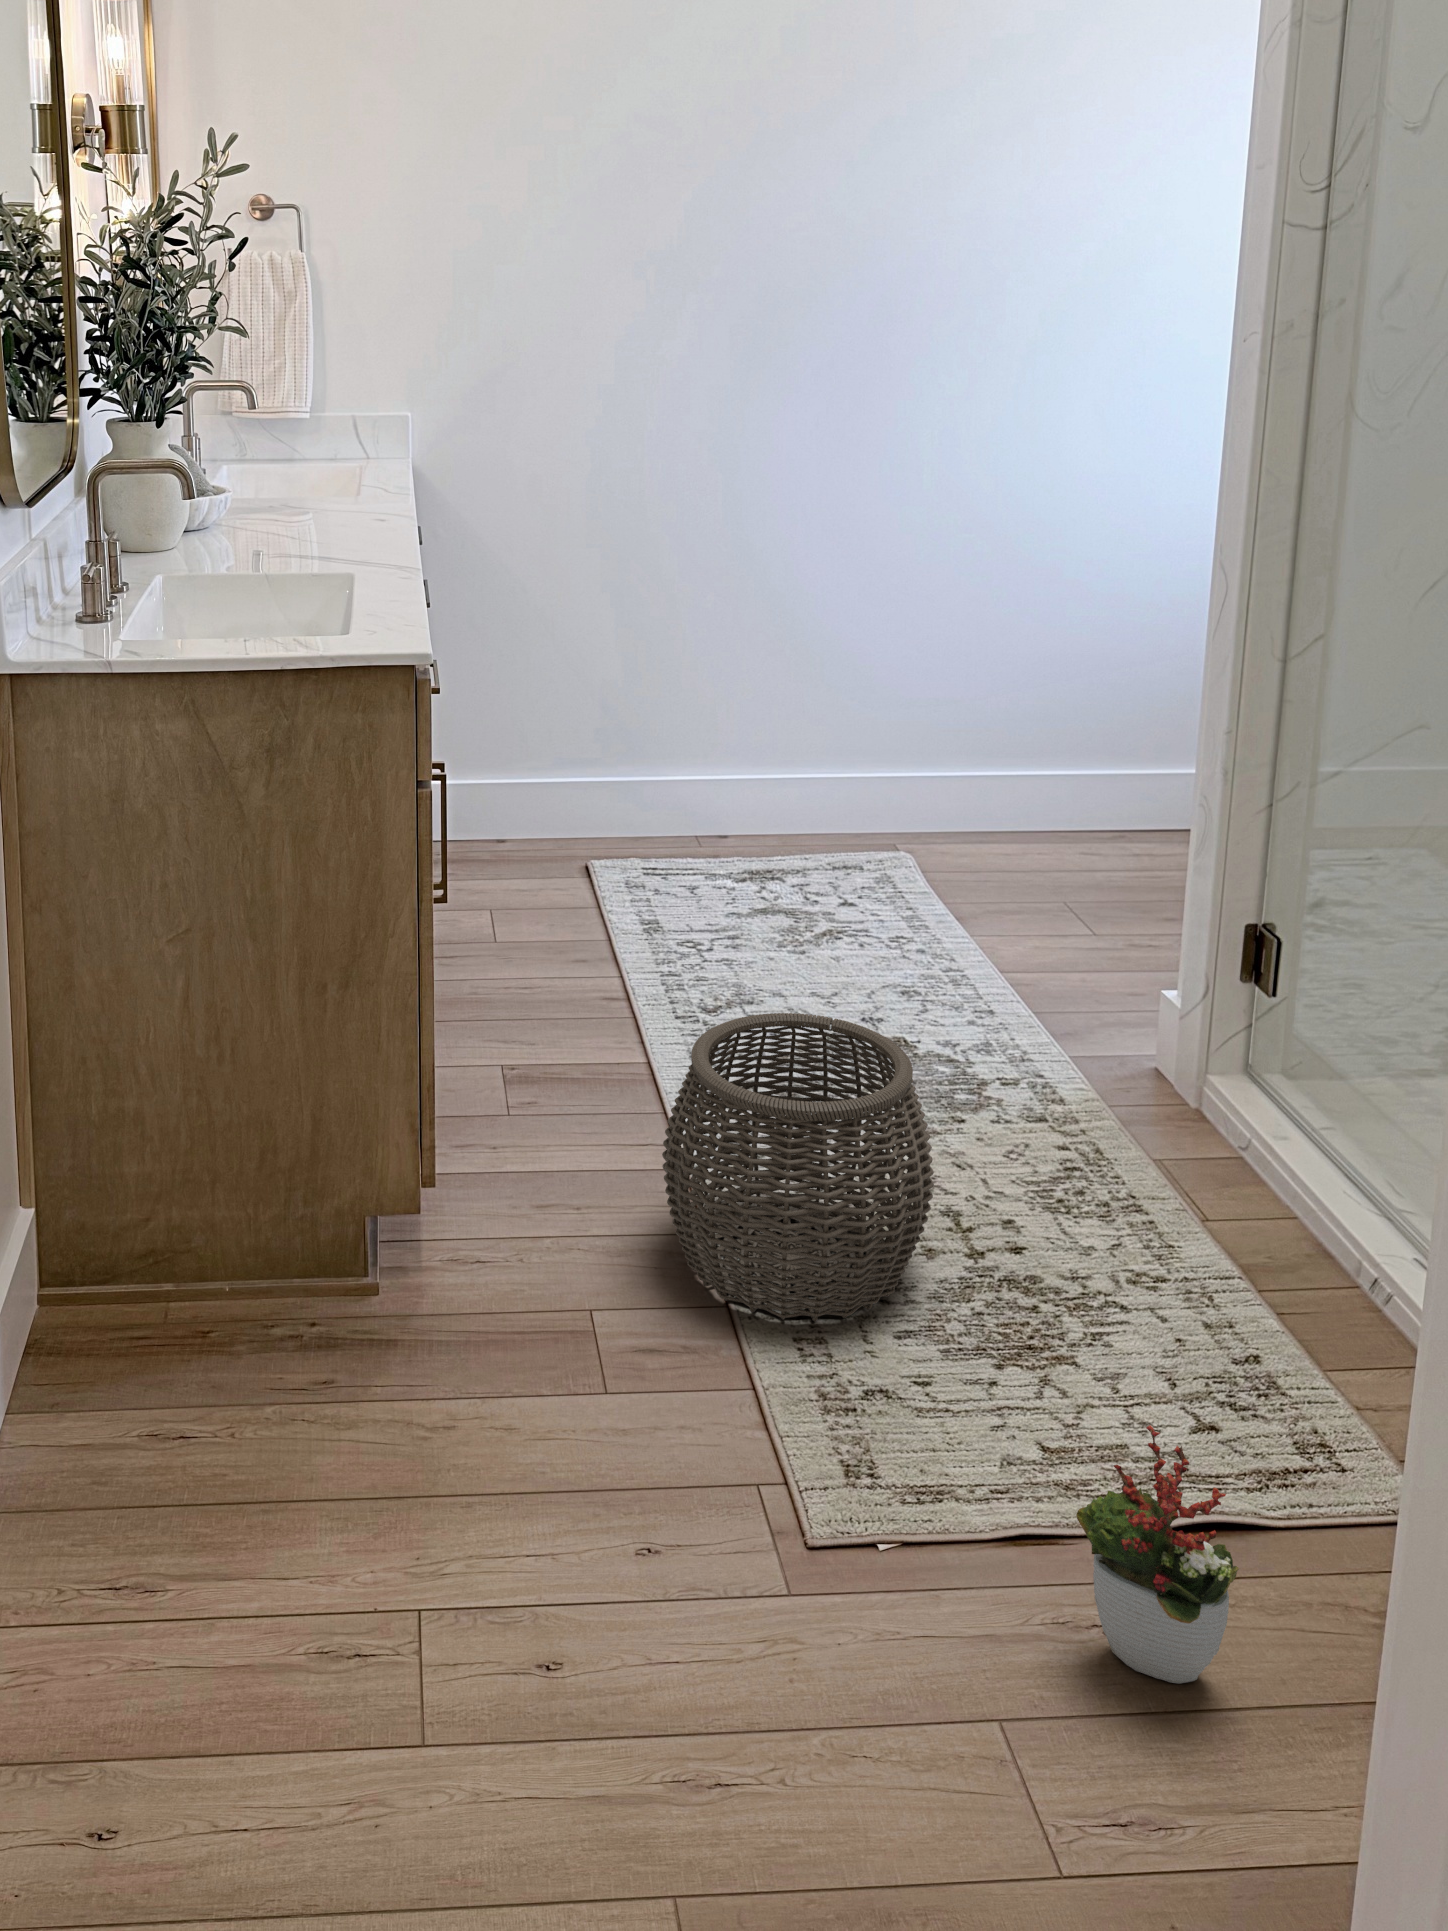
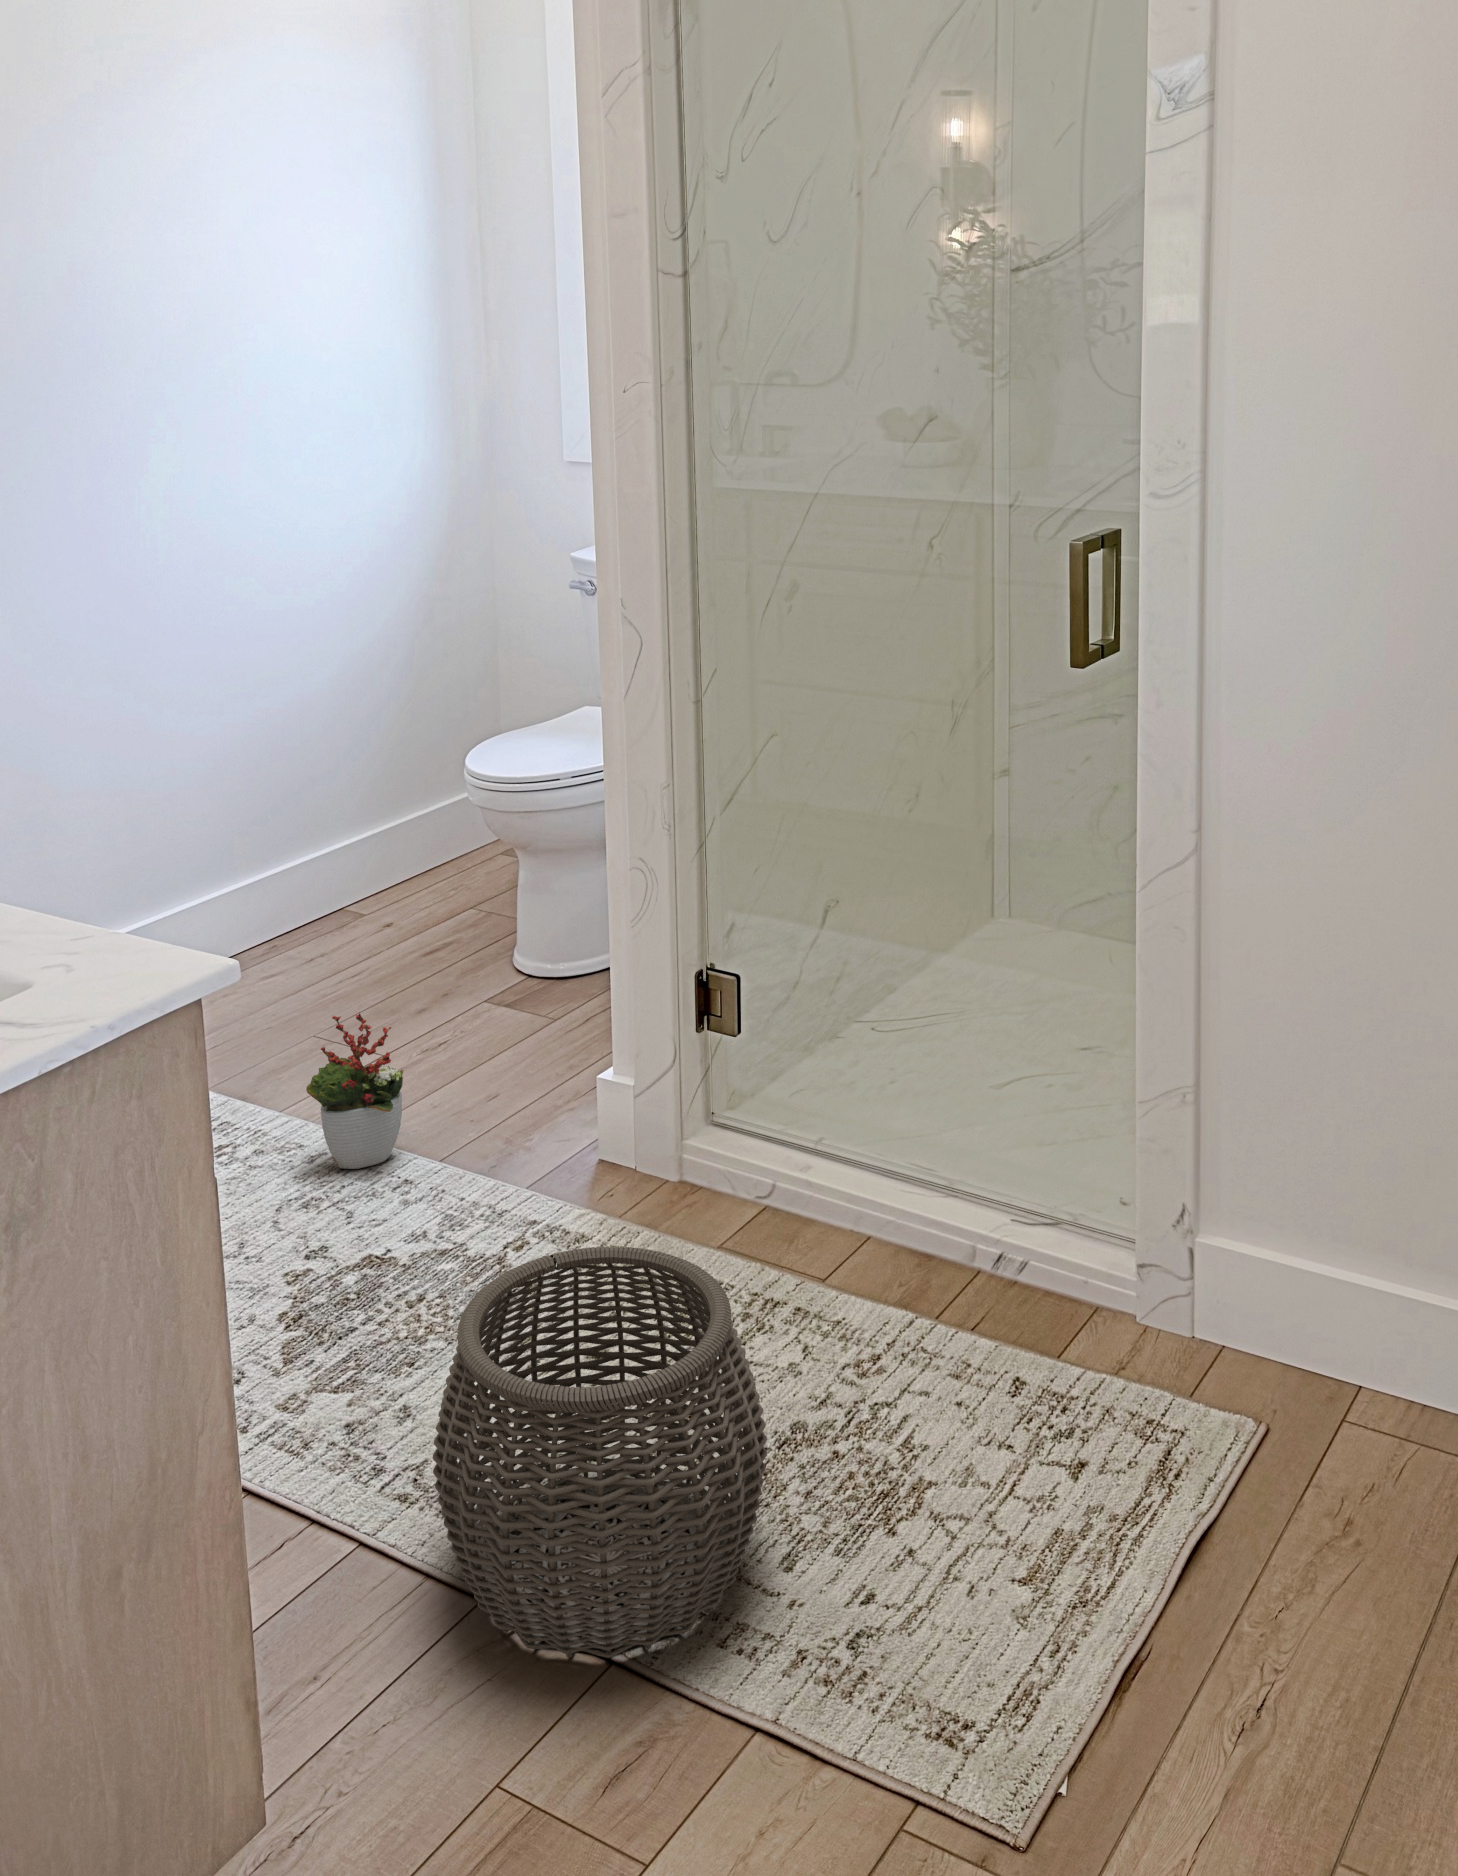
decorative plant: present [1076,1425,1239,1684] -> present [306,1013,404,1169]

